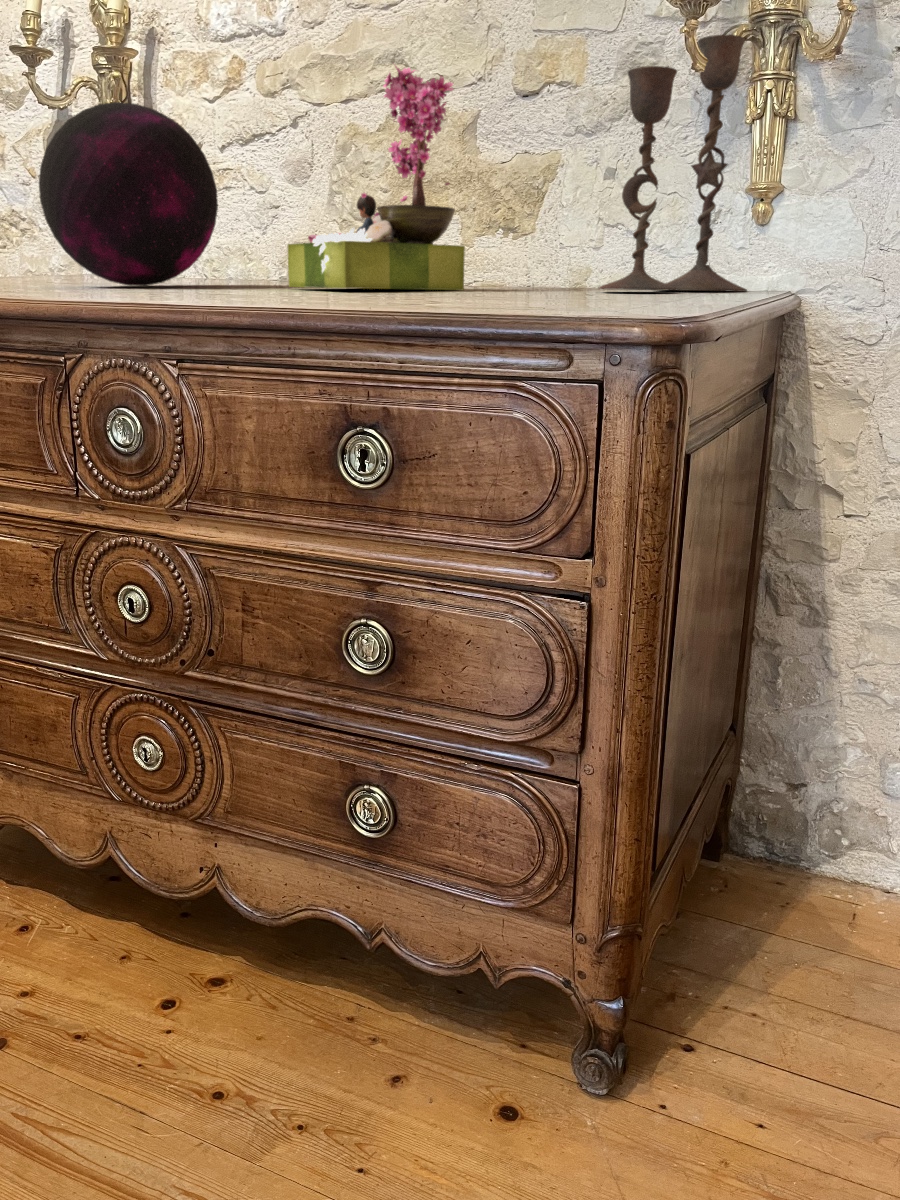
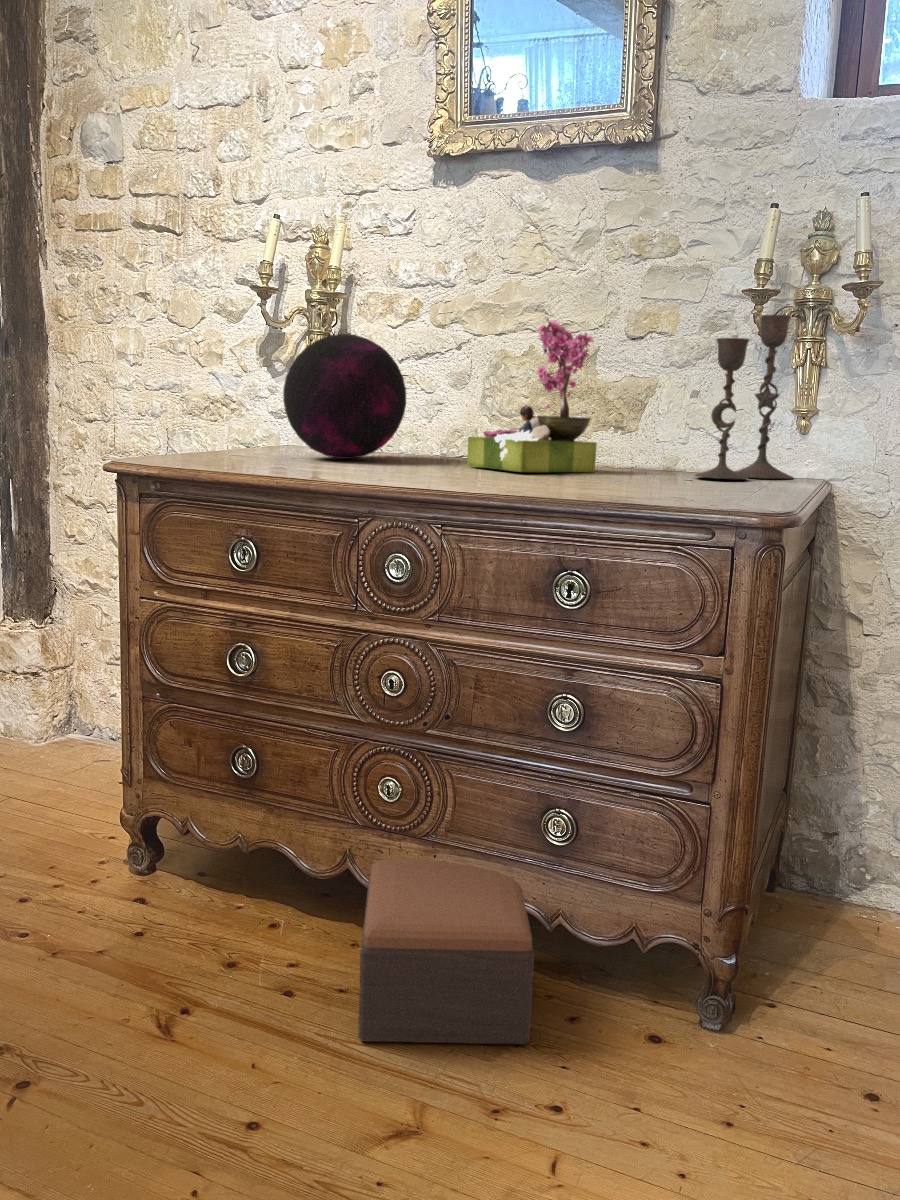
footstool: none [52,850,340,1131] -> present [358,860,534,1045]

